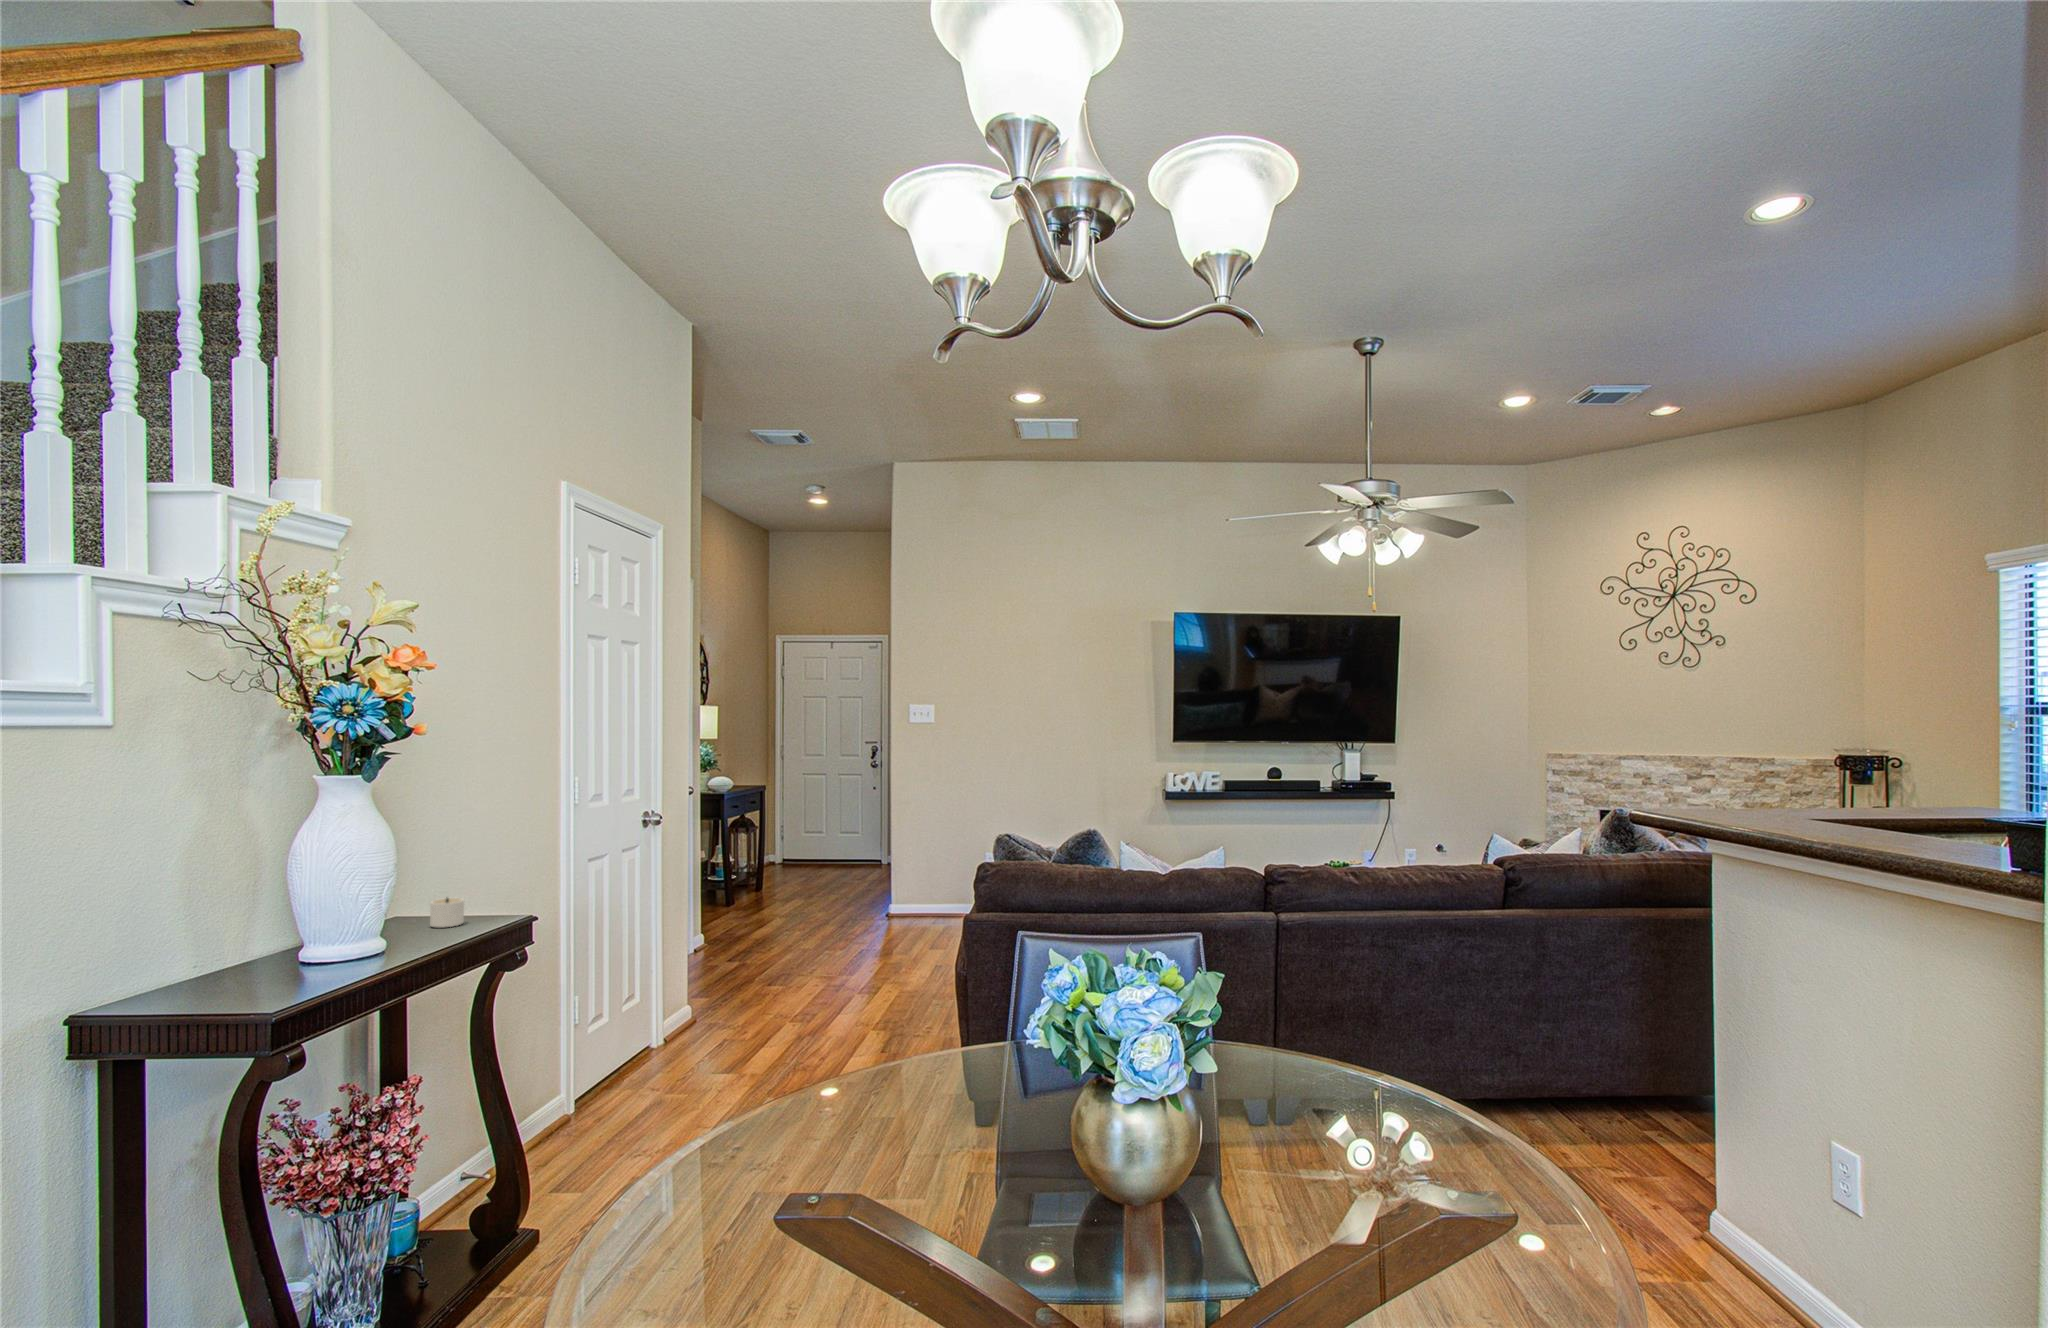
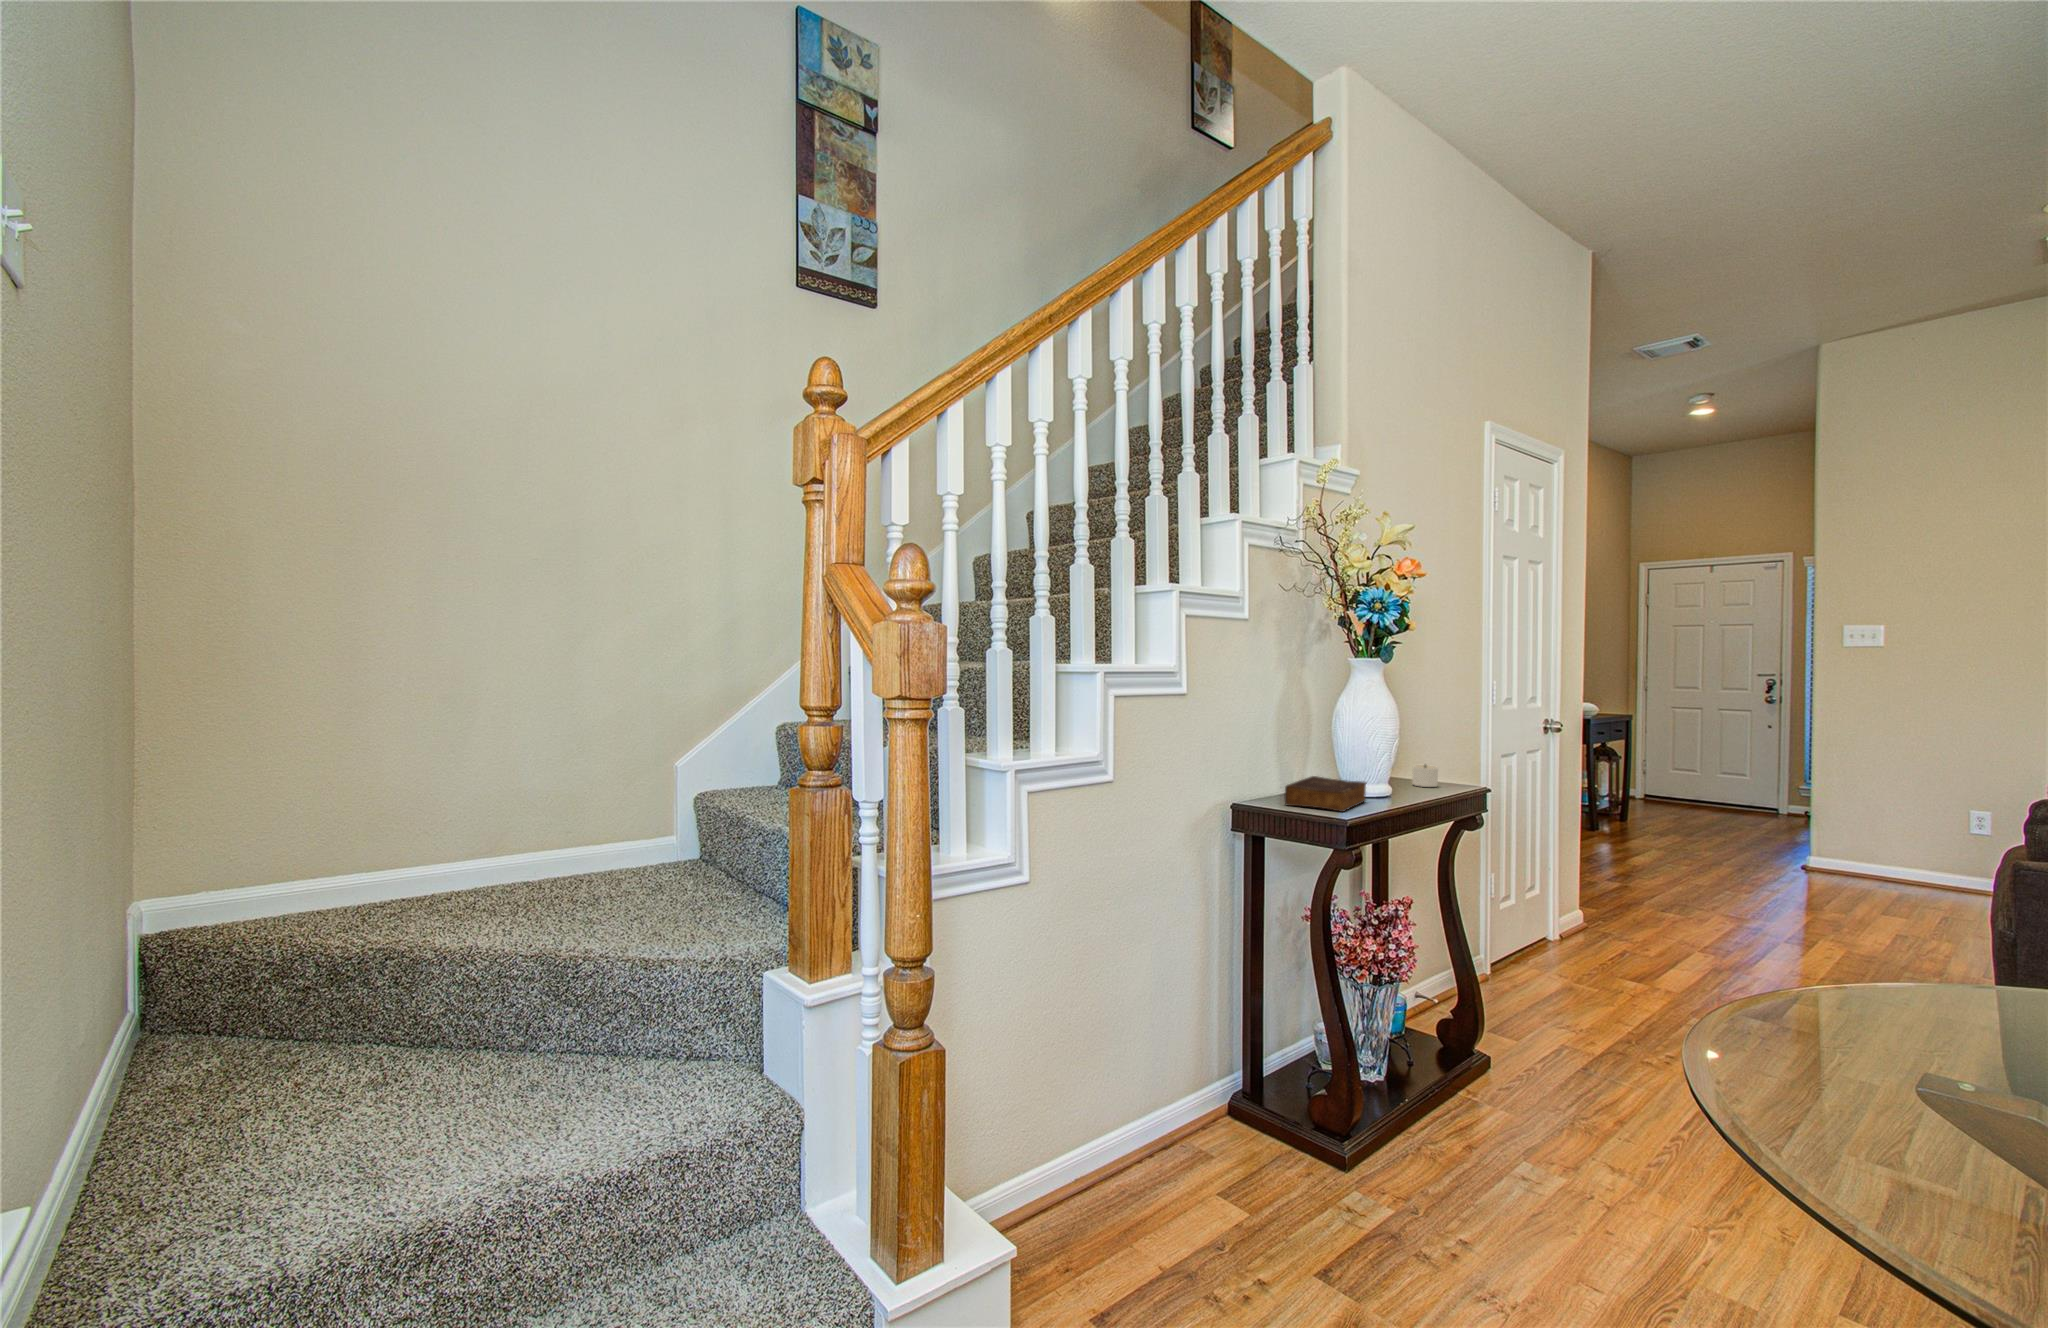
book: none [175,944,331,1005] -> present [1284,776,1366,812]

